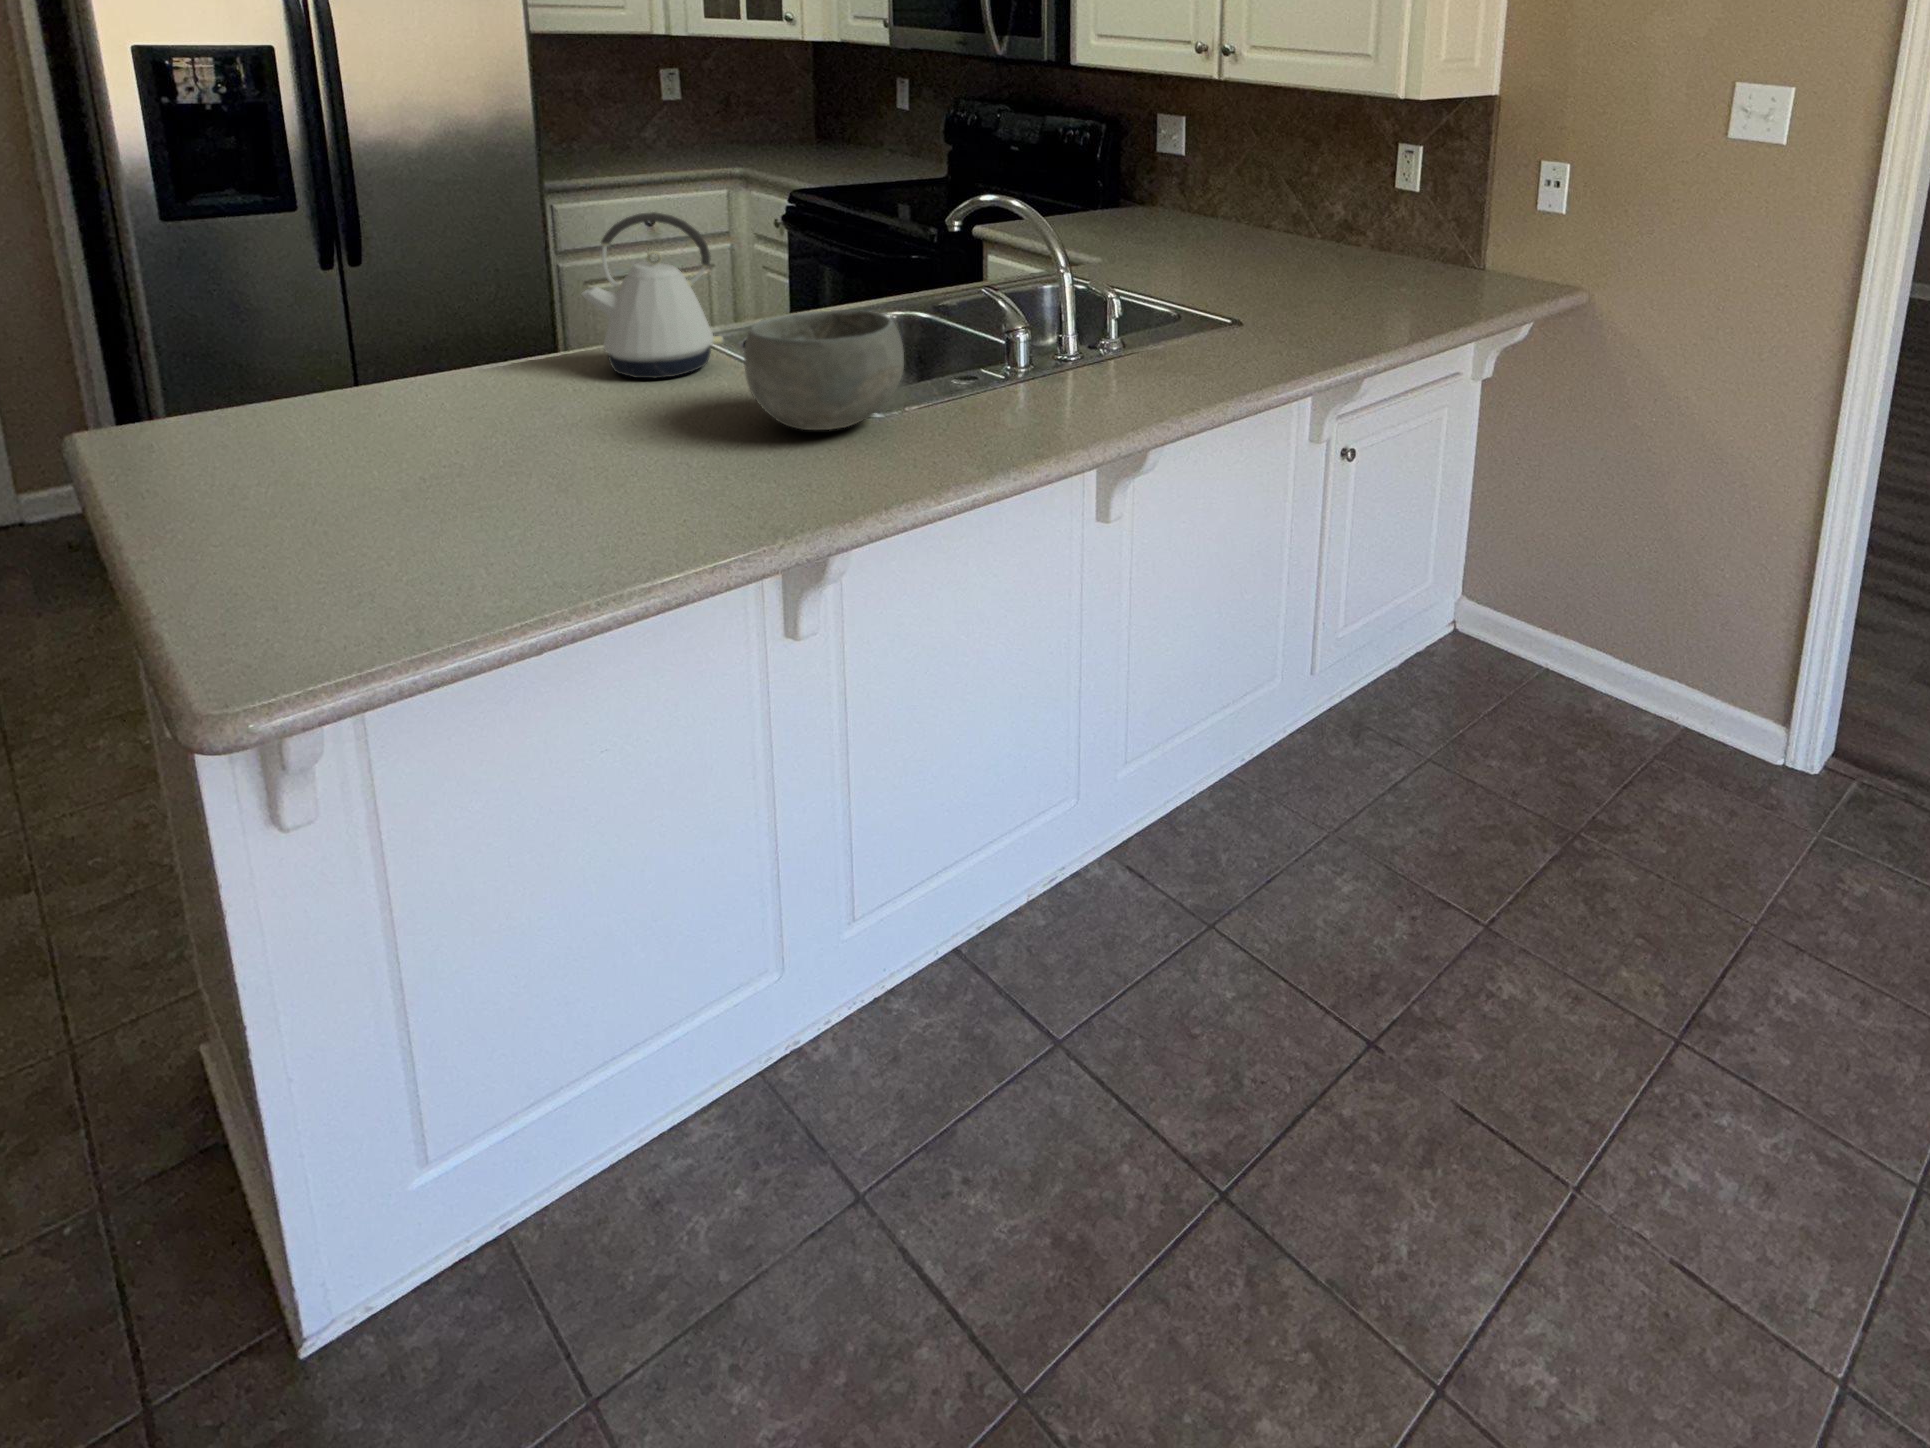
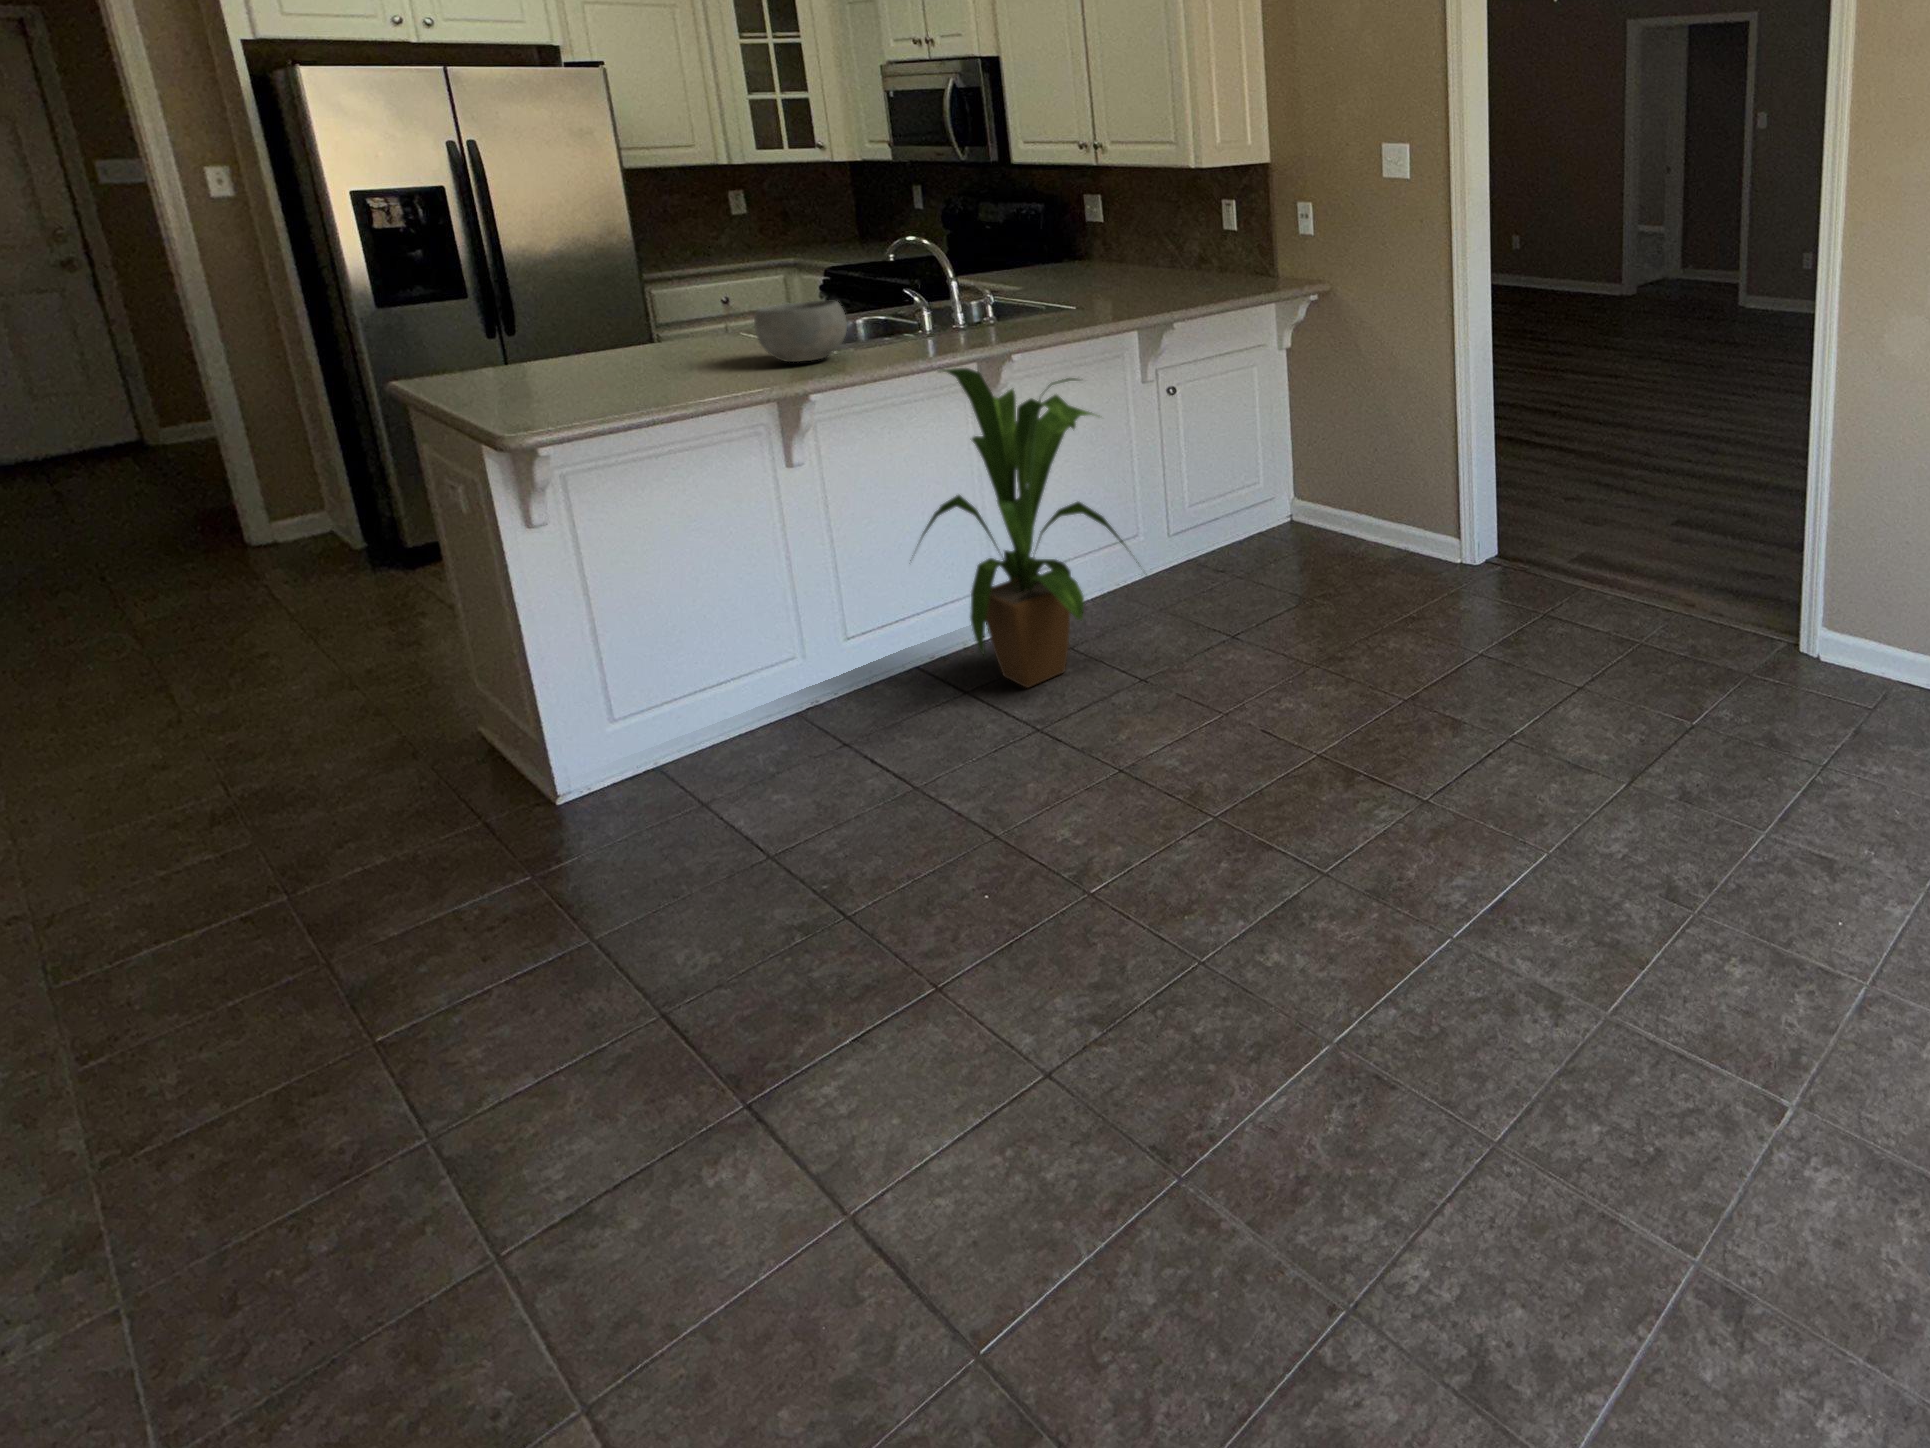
kettle: present [582,212,723,378] -> none [663,258,752,352]
house plant: none [975,482,1398,1051] -> present [910,368,1131,687]

